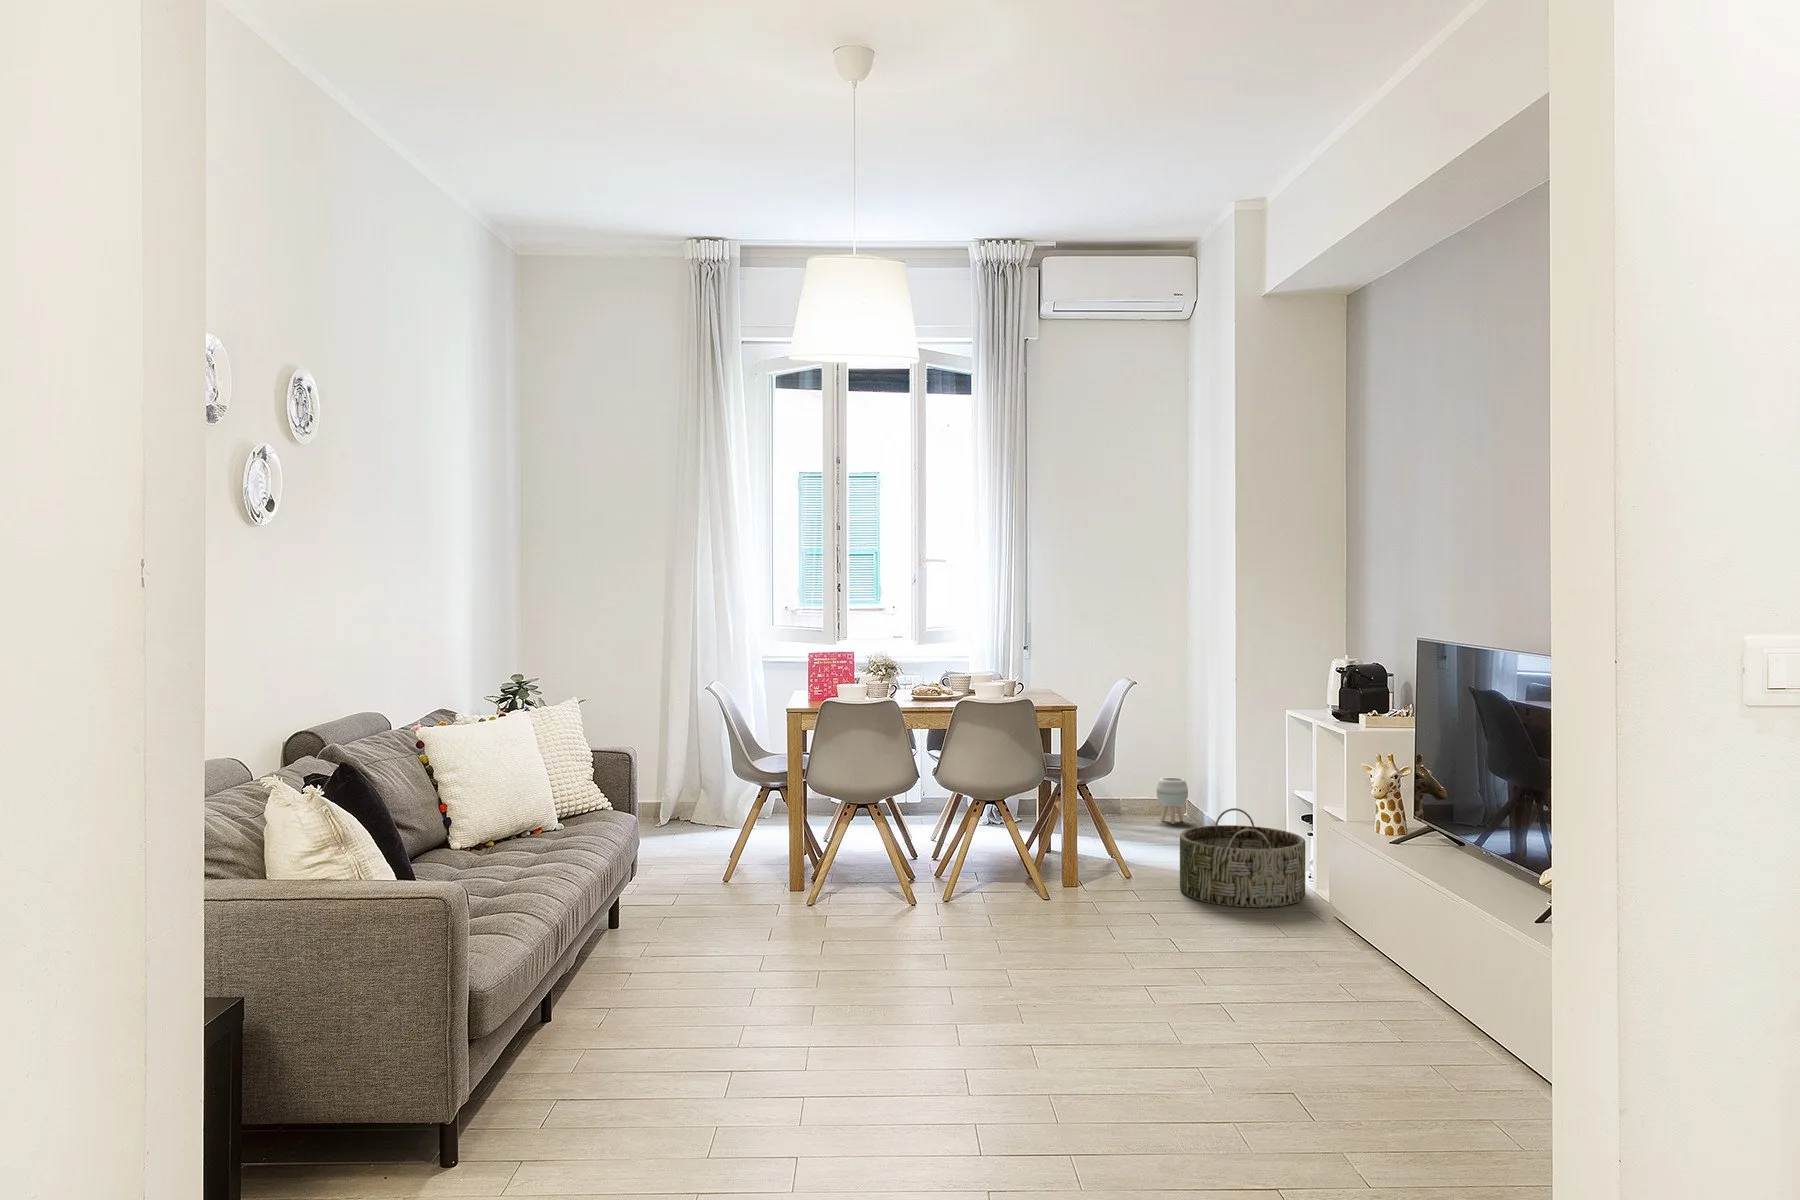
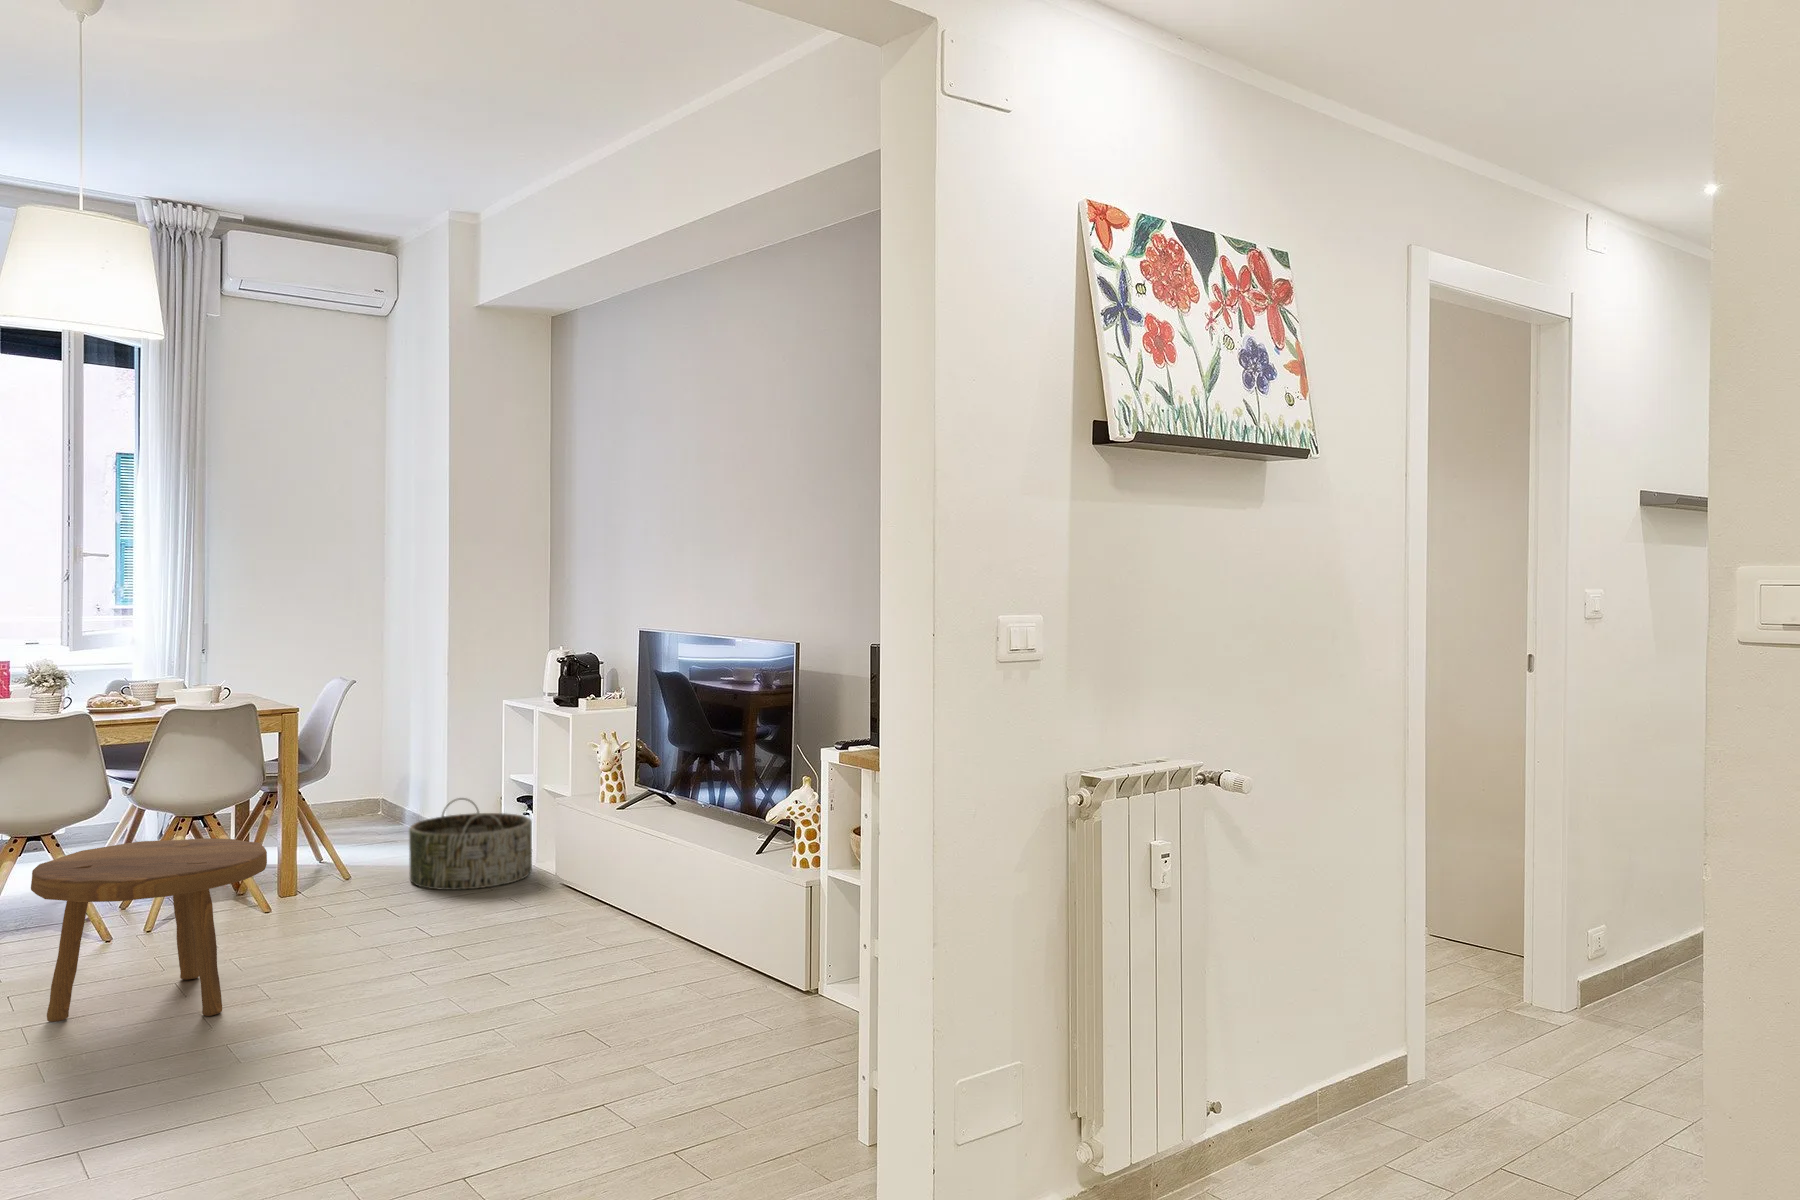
planter: present [1157,777,1188,824] -> none [361,779,395,825]
footstool: none [832,822,1016,996] -> present [31,838,267,1022]

